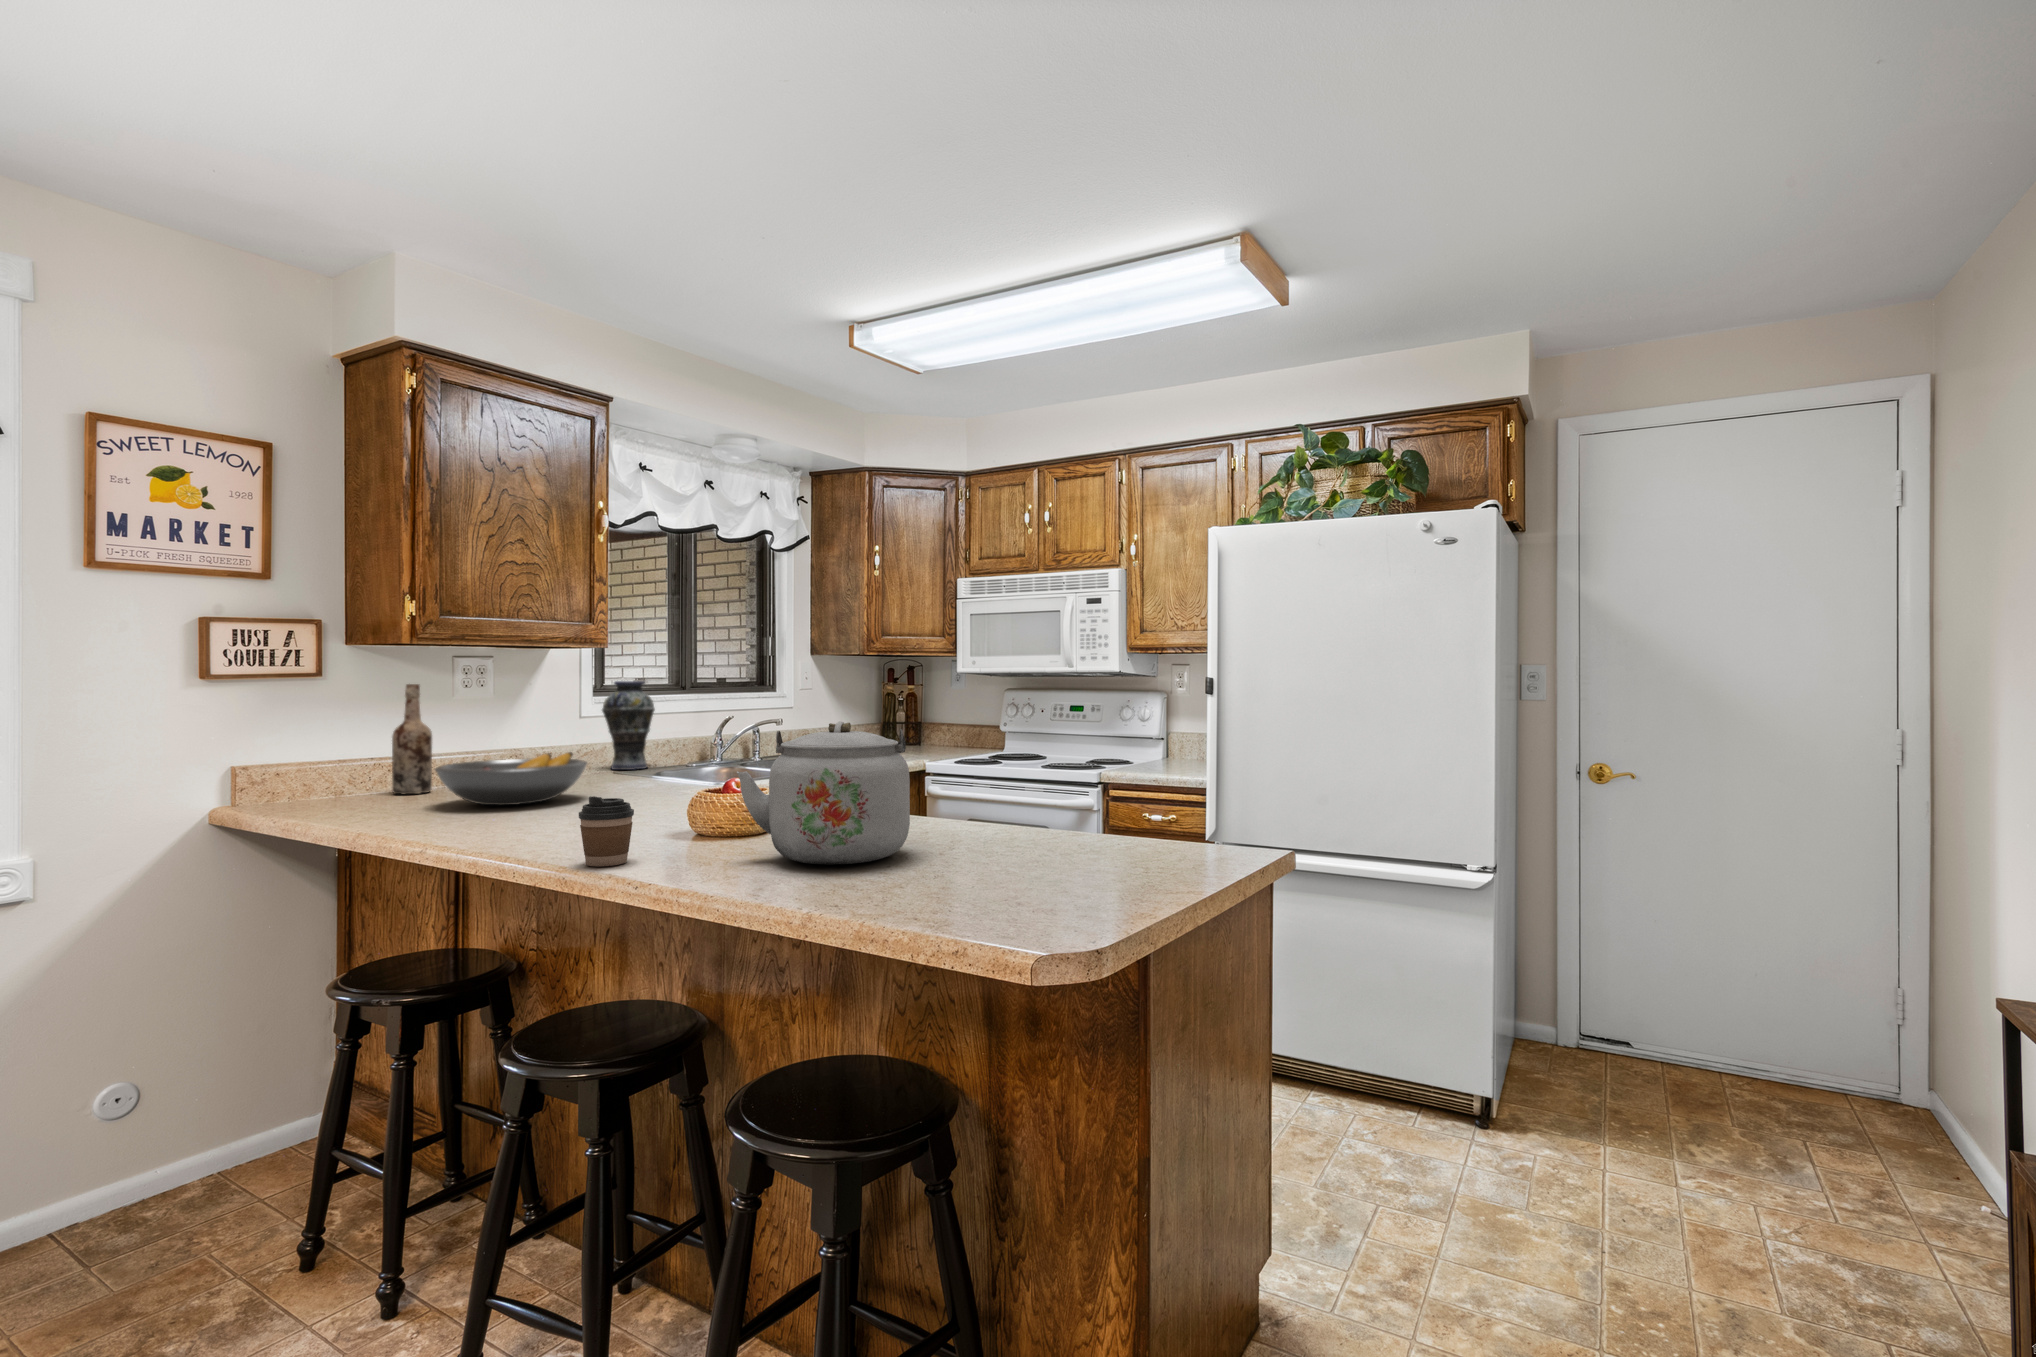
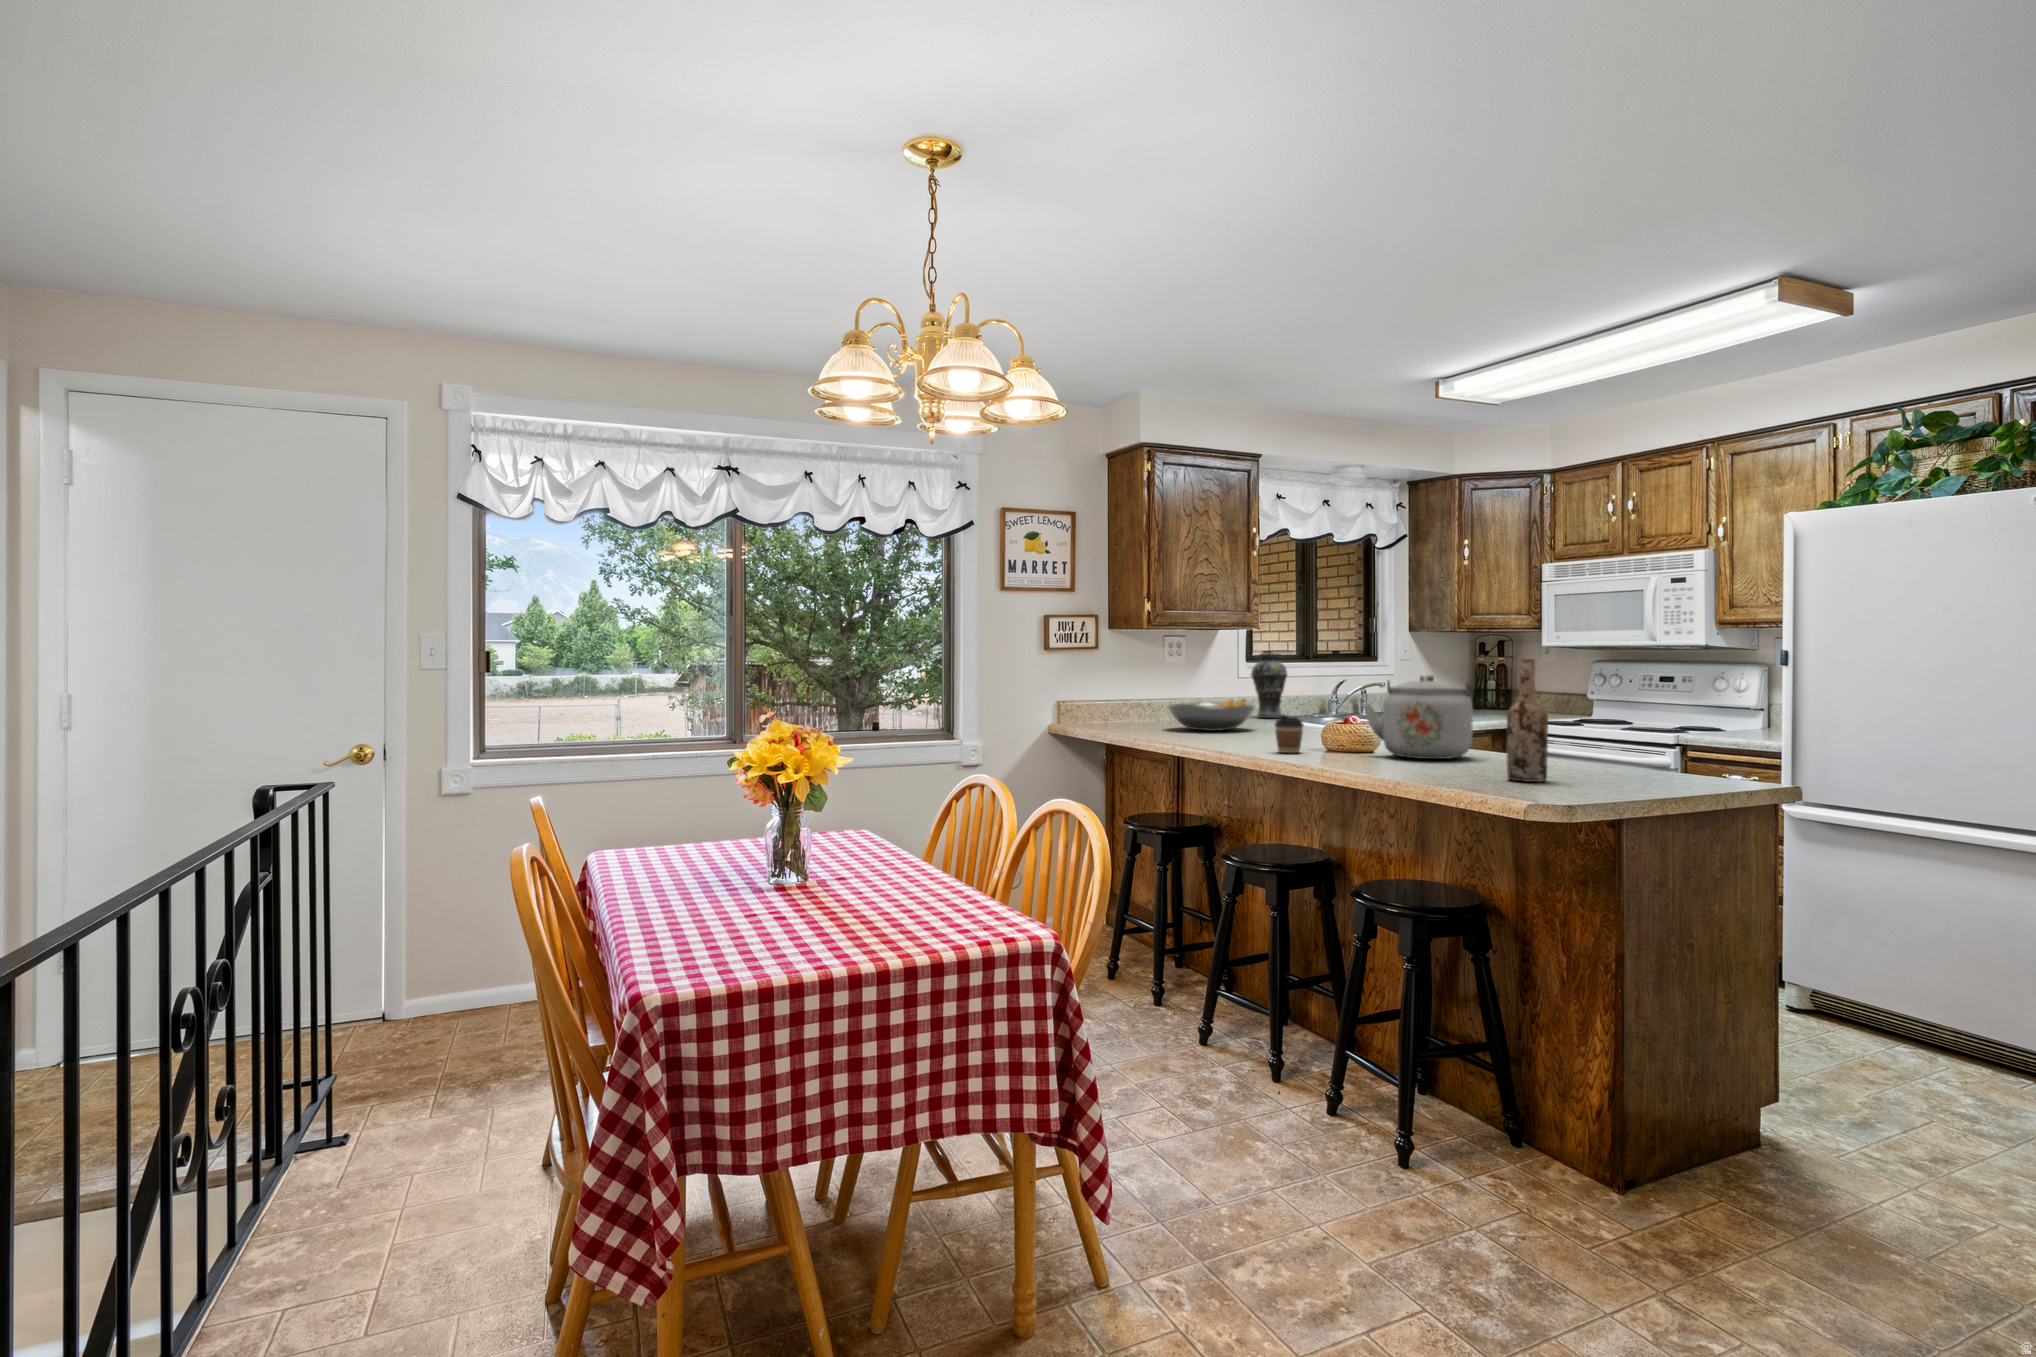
wine bottle: present [392,684,432,794] -> present [1507,659,1548,782]

